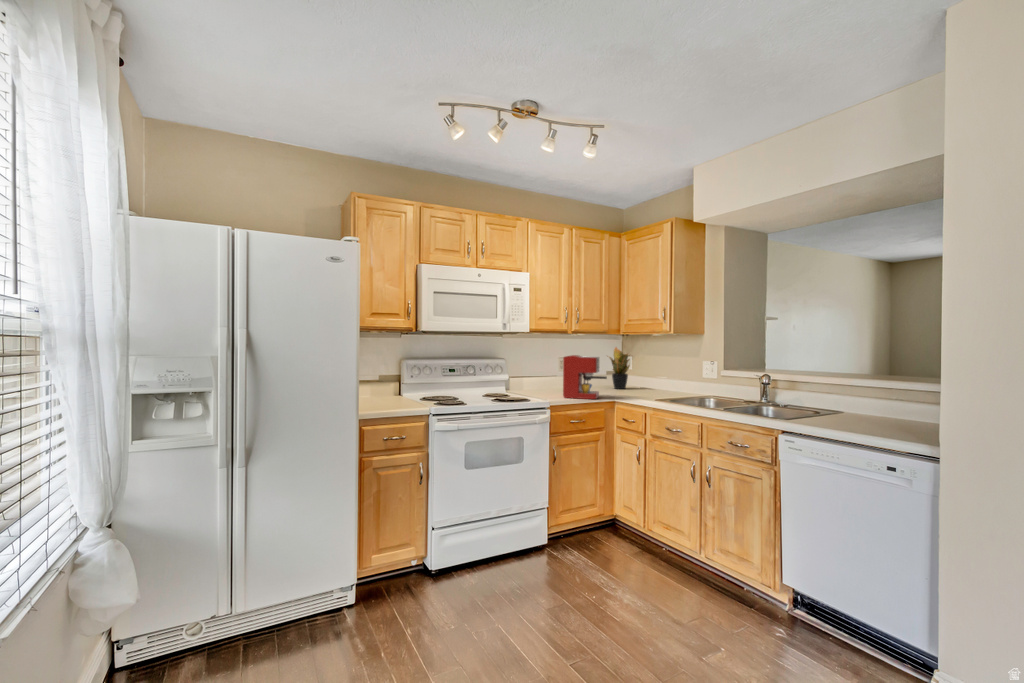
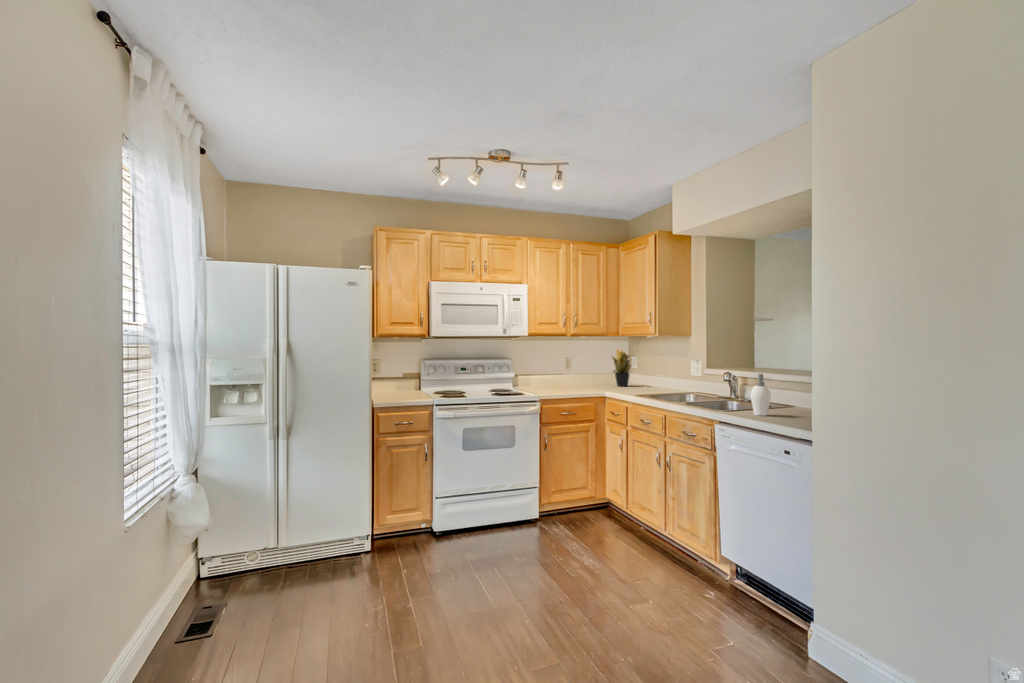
coffee maker: present [563,355,607,399] -> none [556,356,595,394]
soap dispenser: none [815,378,844,425] -> present [751,374,771,416]

